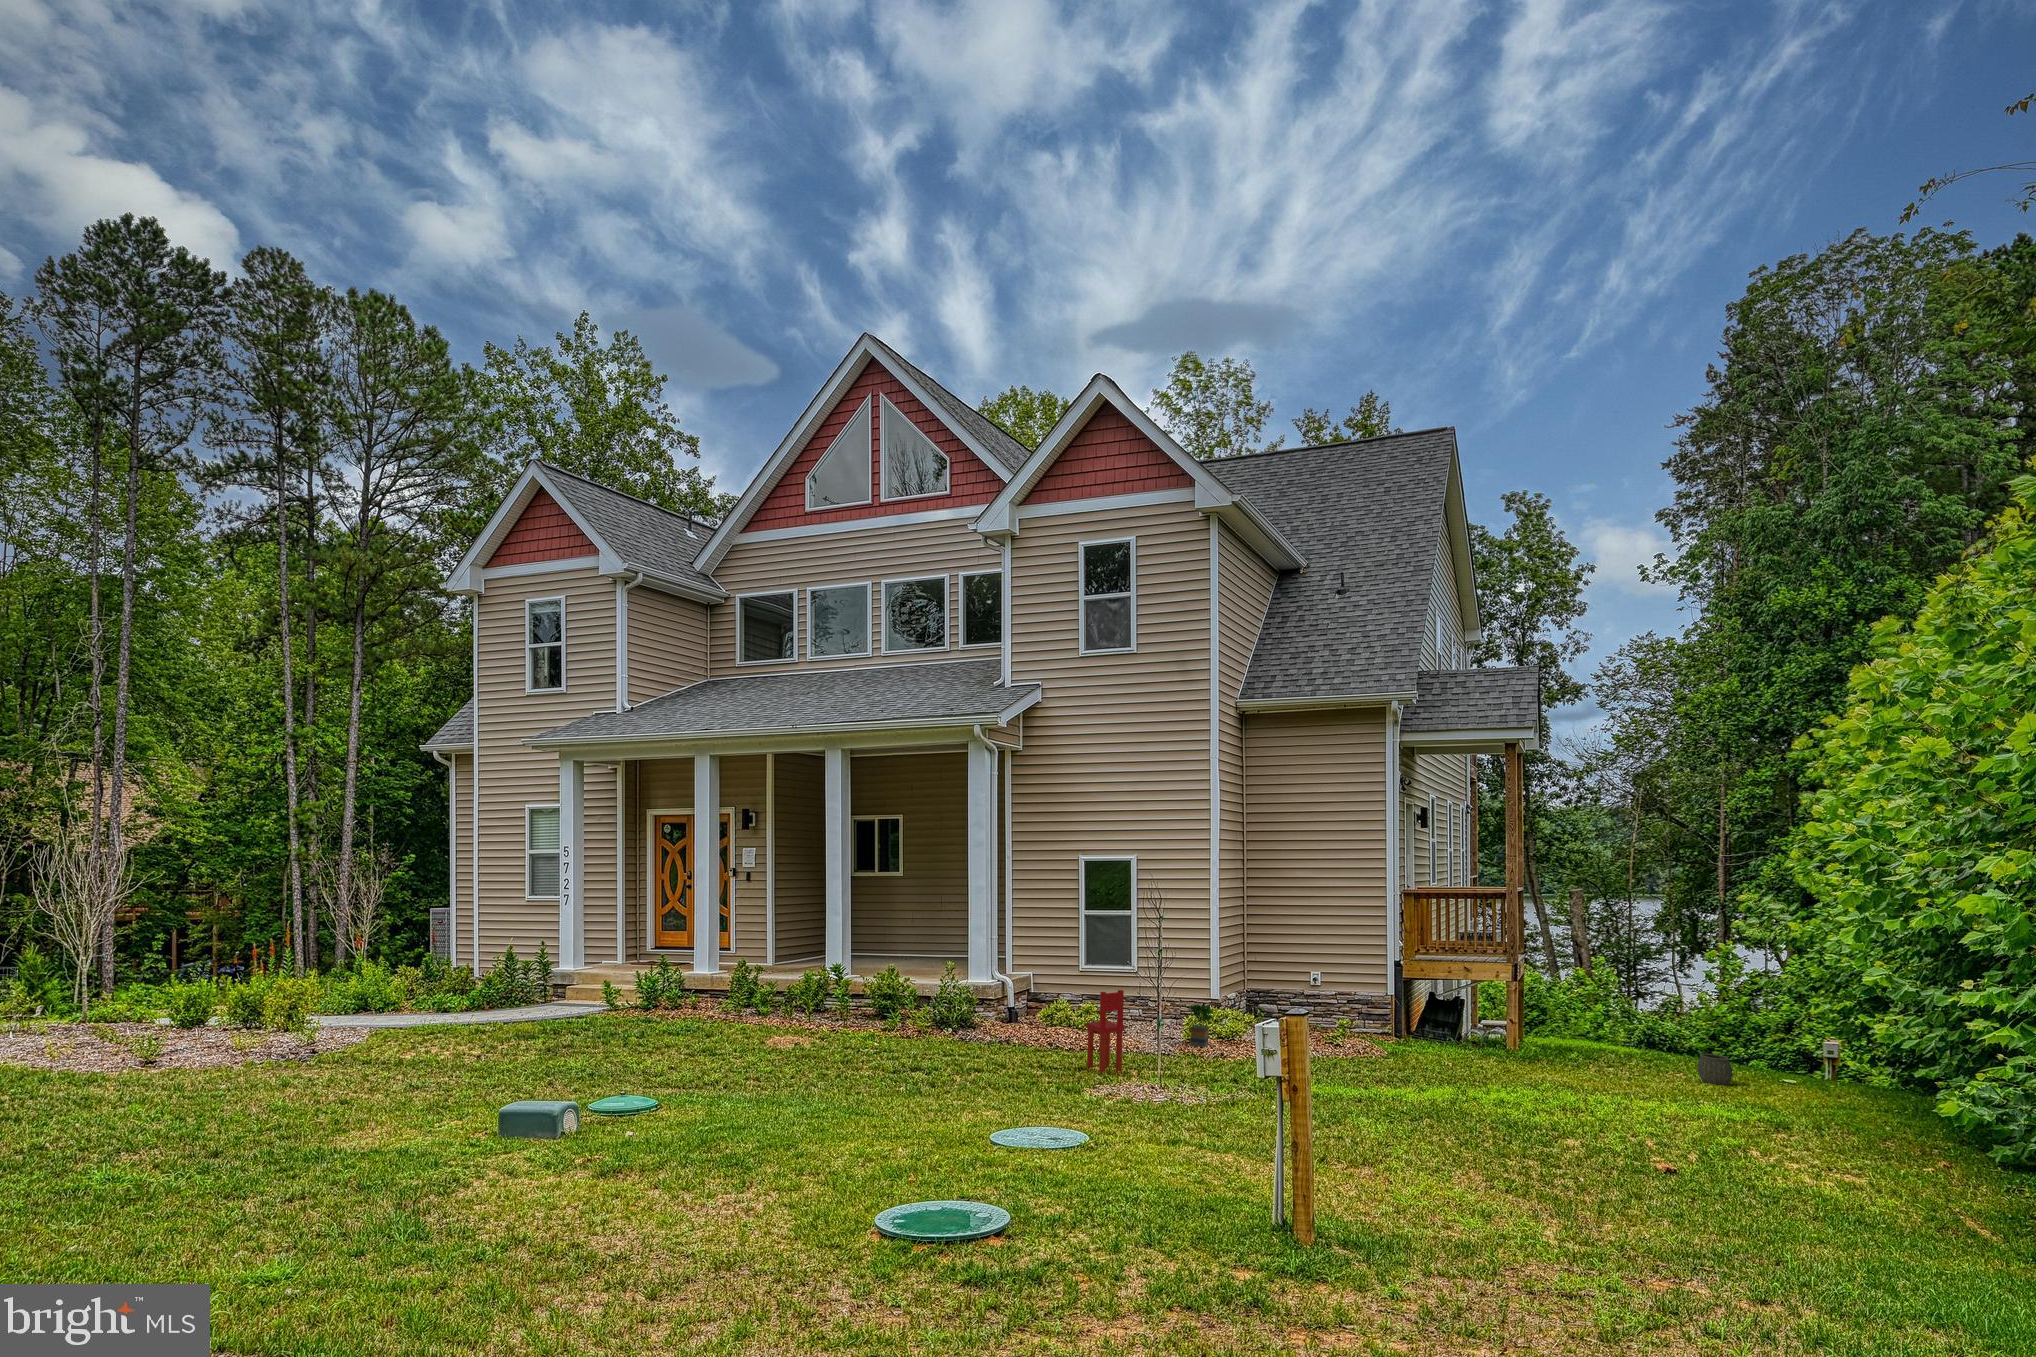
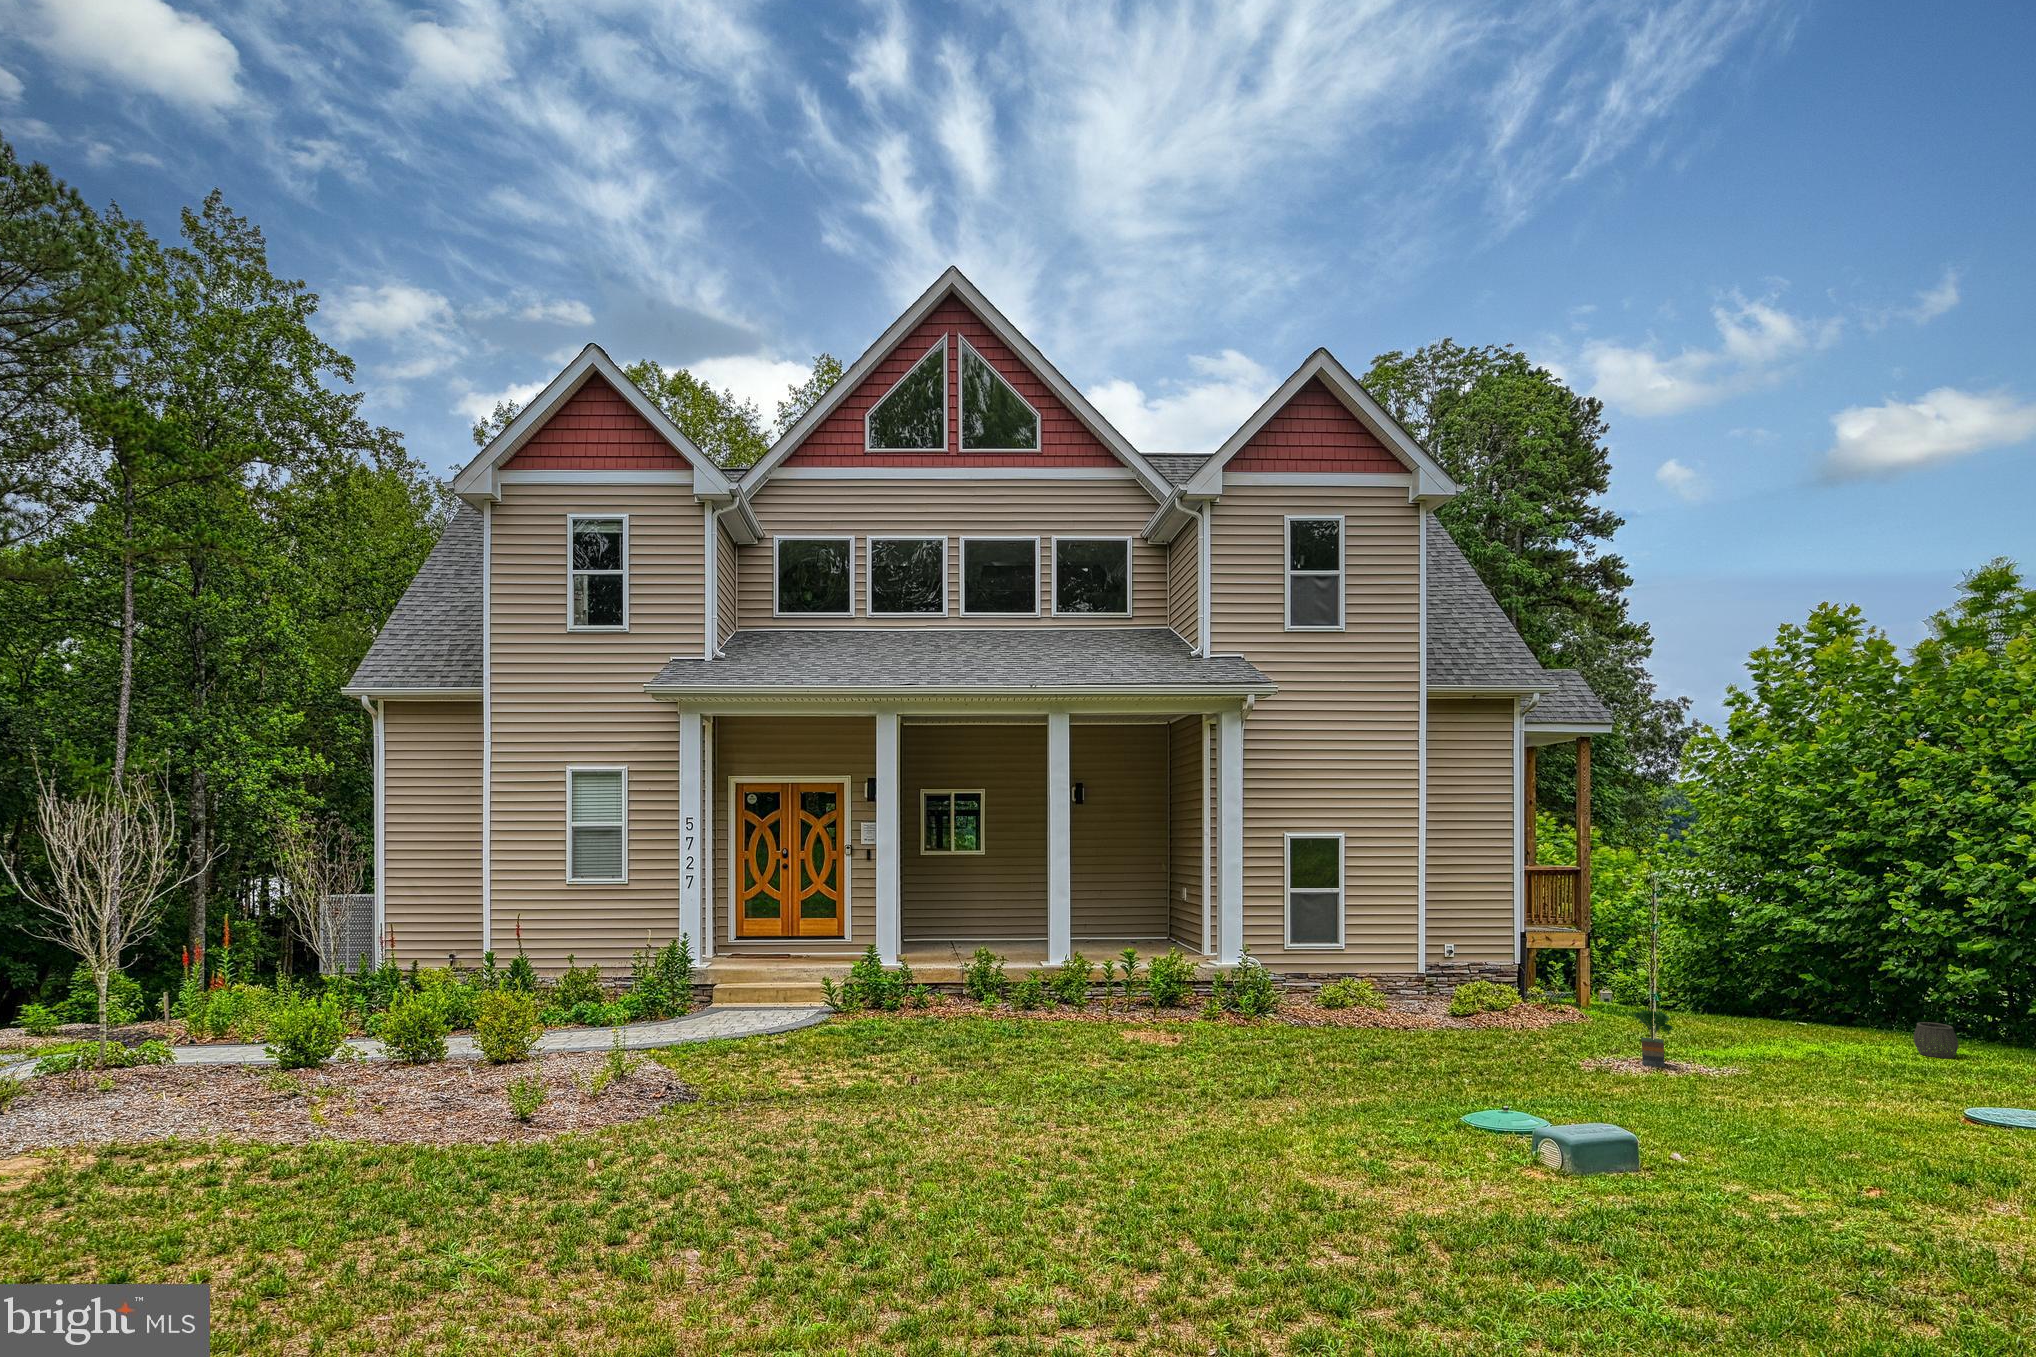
chair: present [1086,990,1125,1072] -> none [1184,960,1229,1052]
potted tree: present [1189,1004,1213,1047] -> present [1633,1010,1673,1067]

